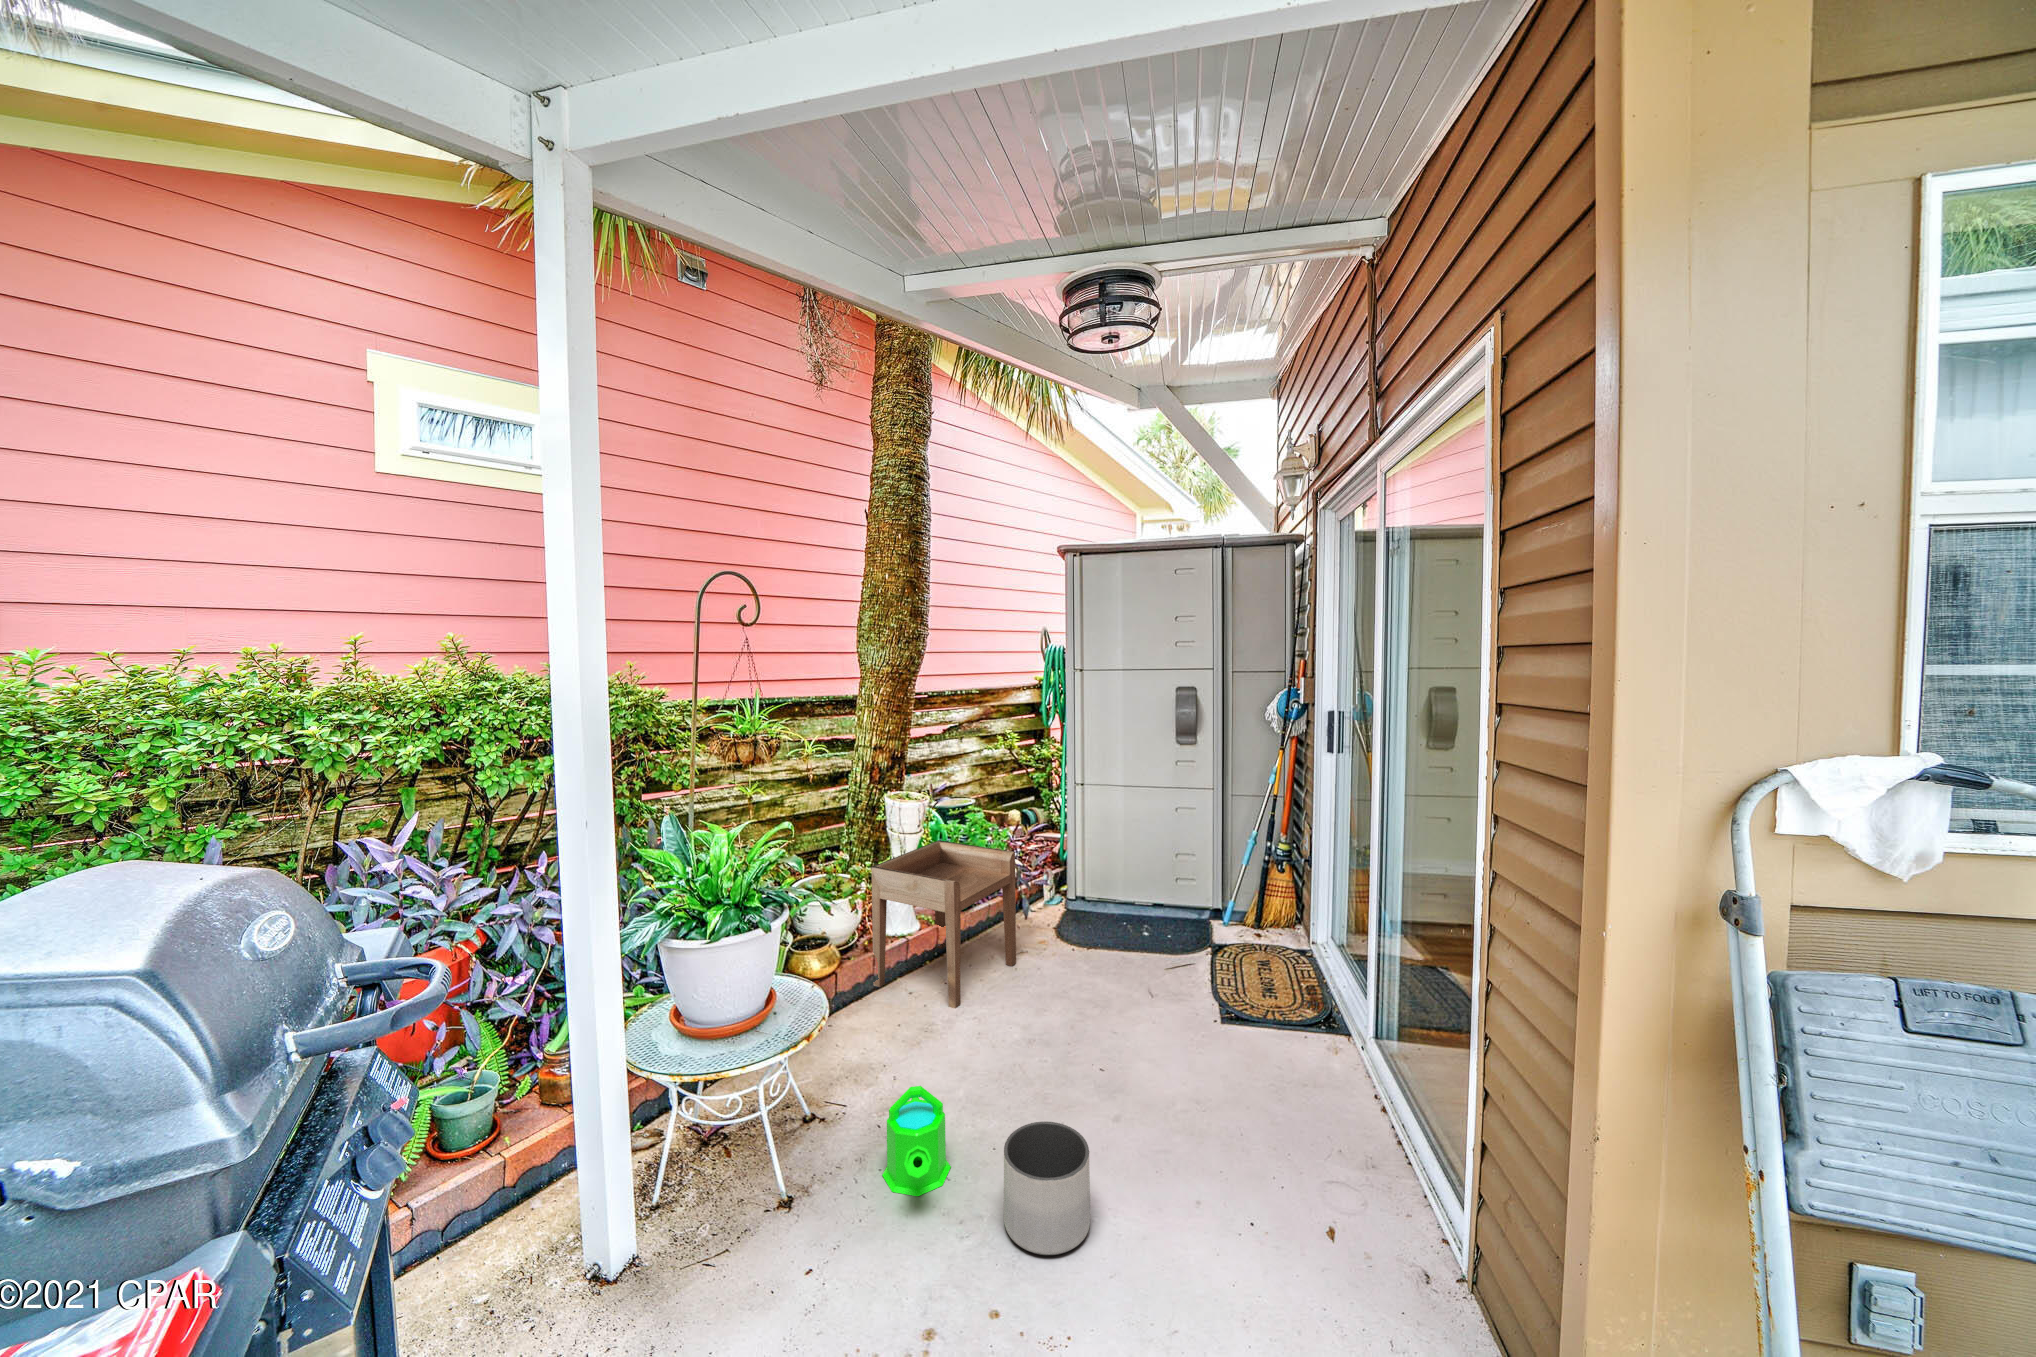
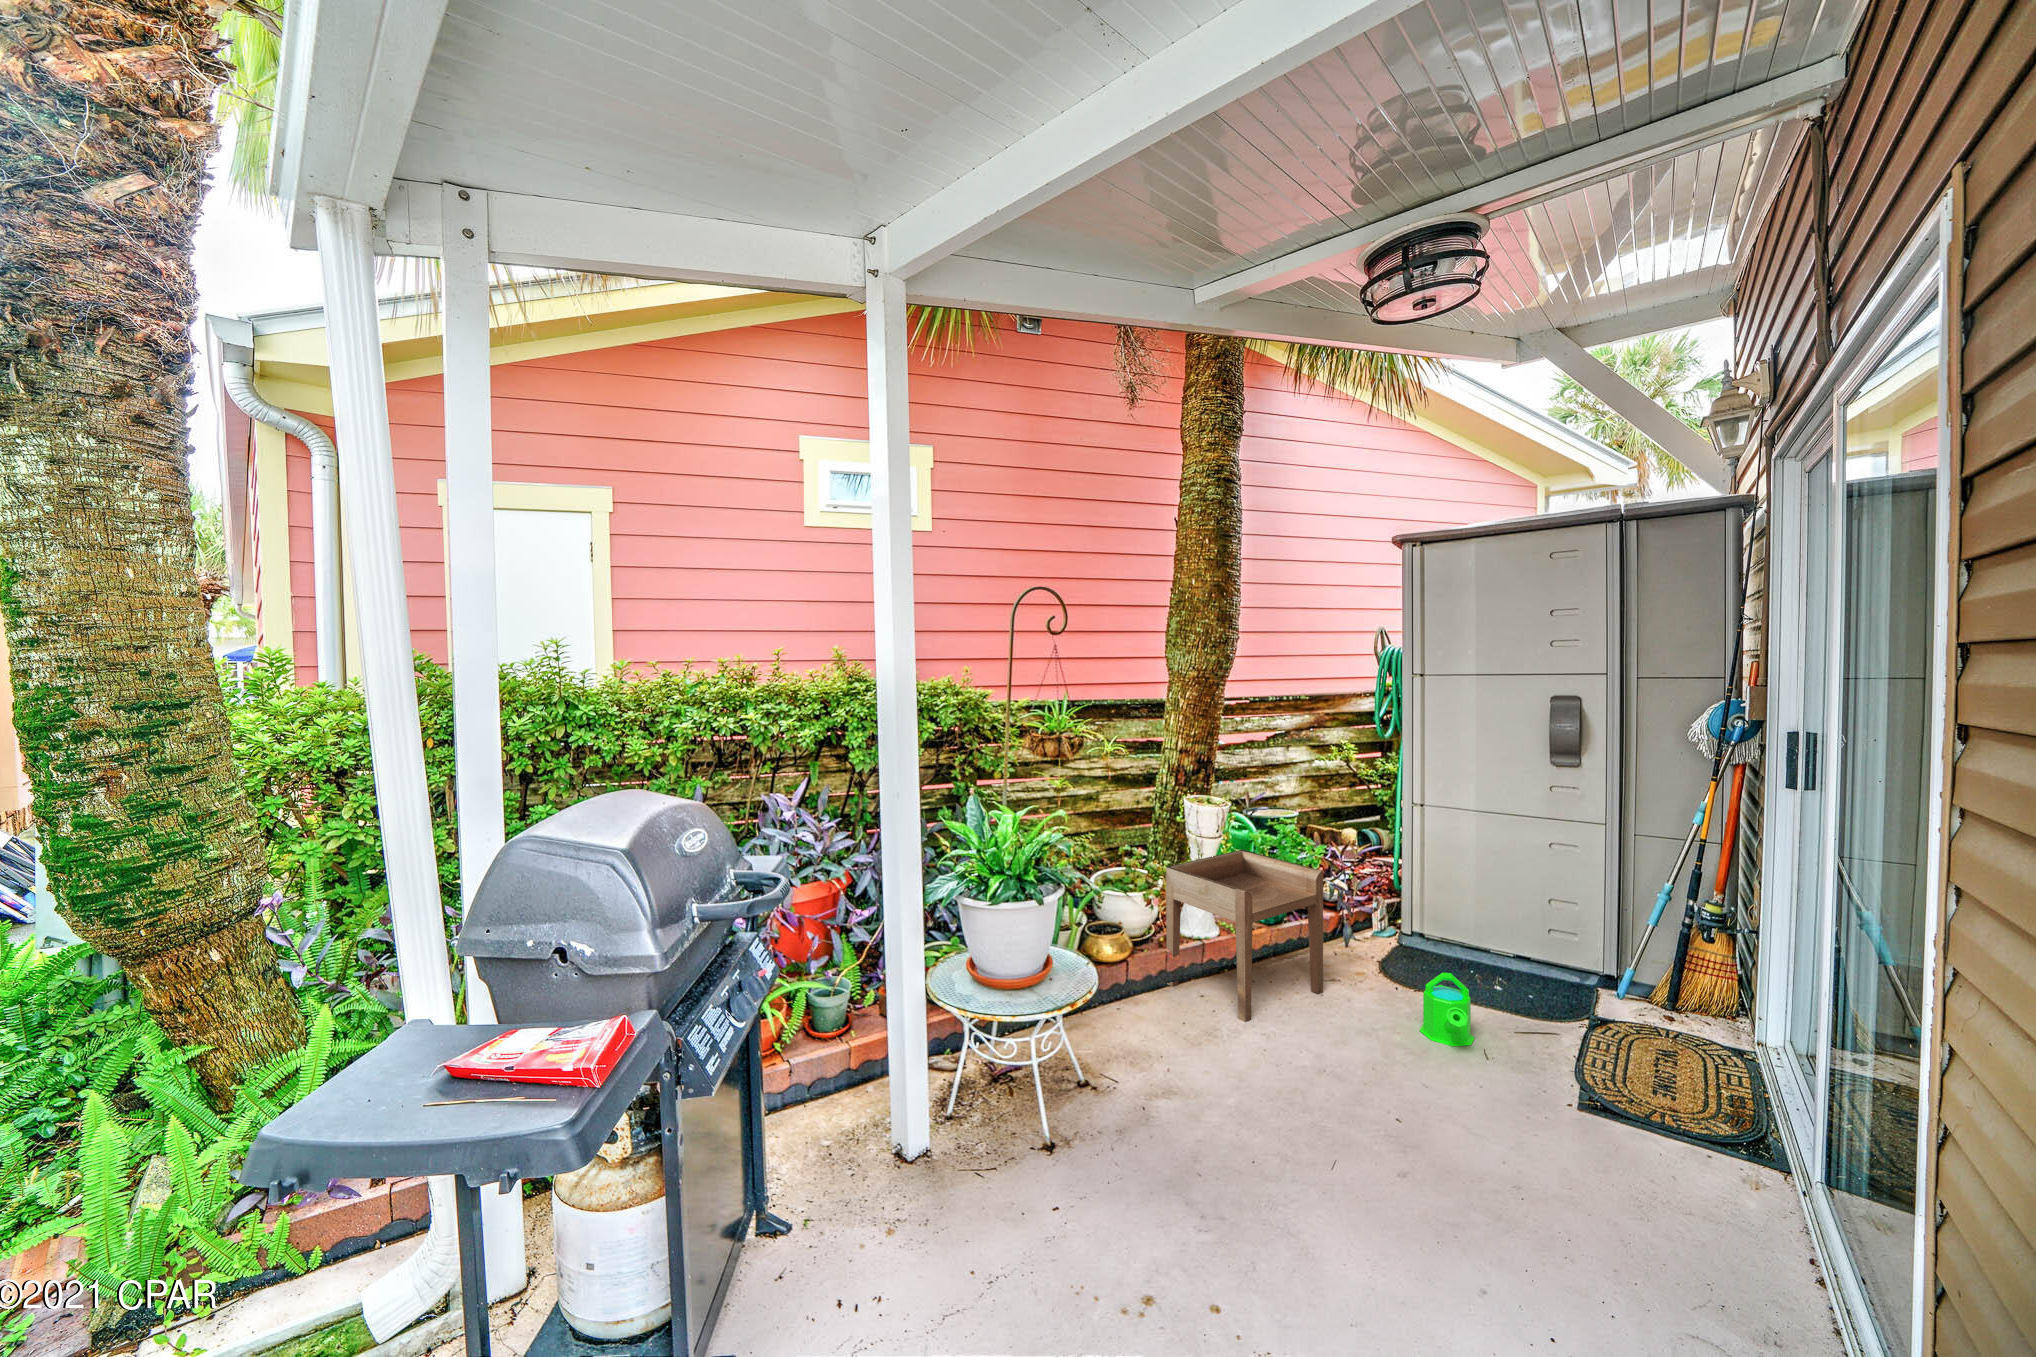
watering can: present [882,1086,951,1196] -> present [1419,973,1475,1046]
planter: present [1004,1122,1090,1255] -> none [1247,1137,1340,1270]

